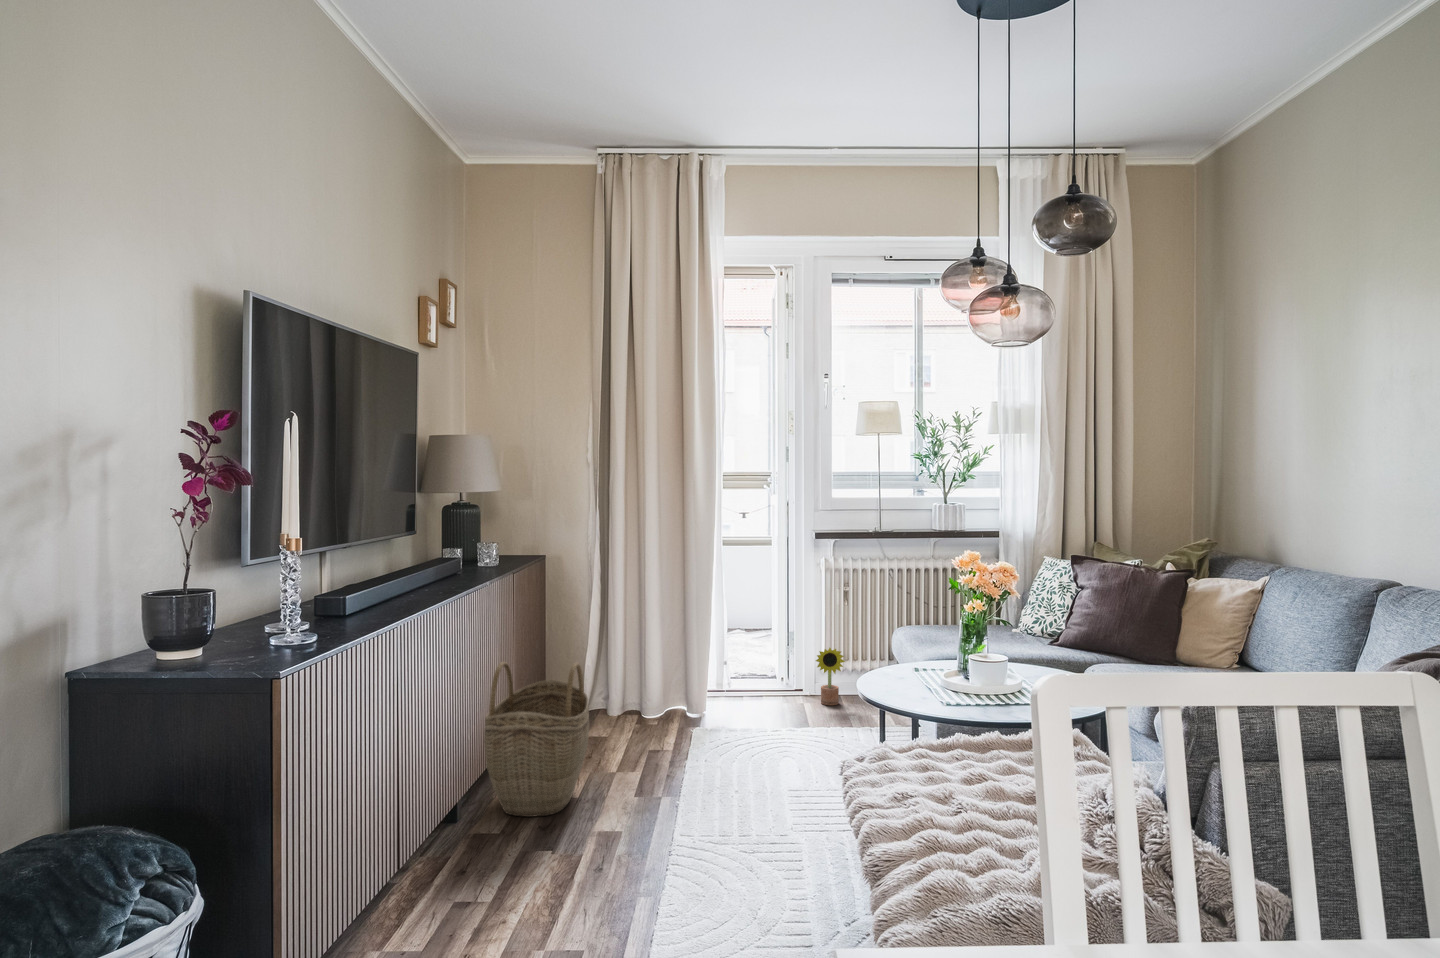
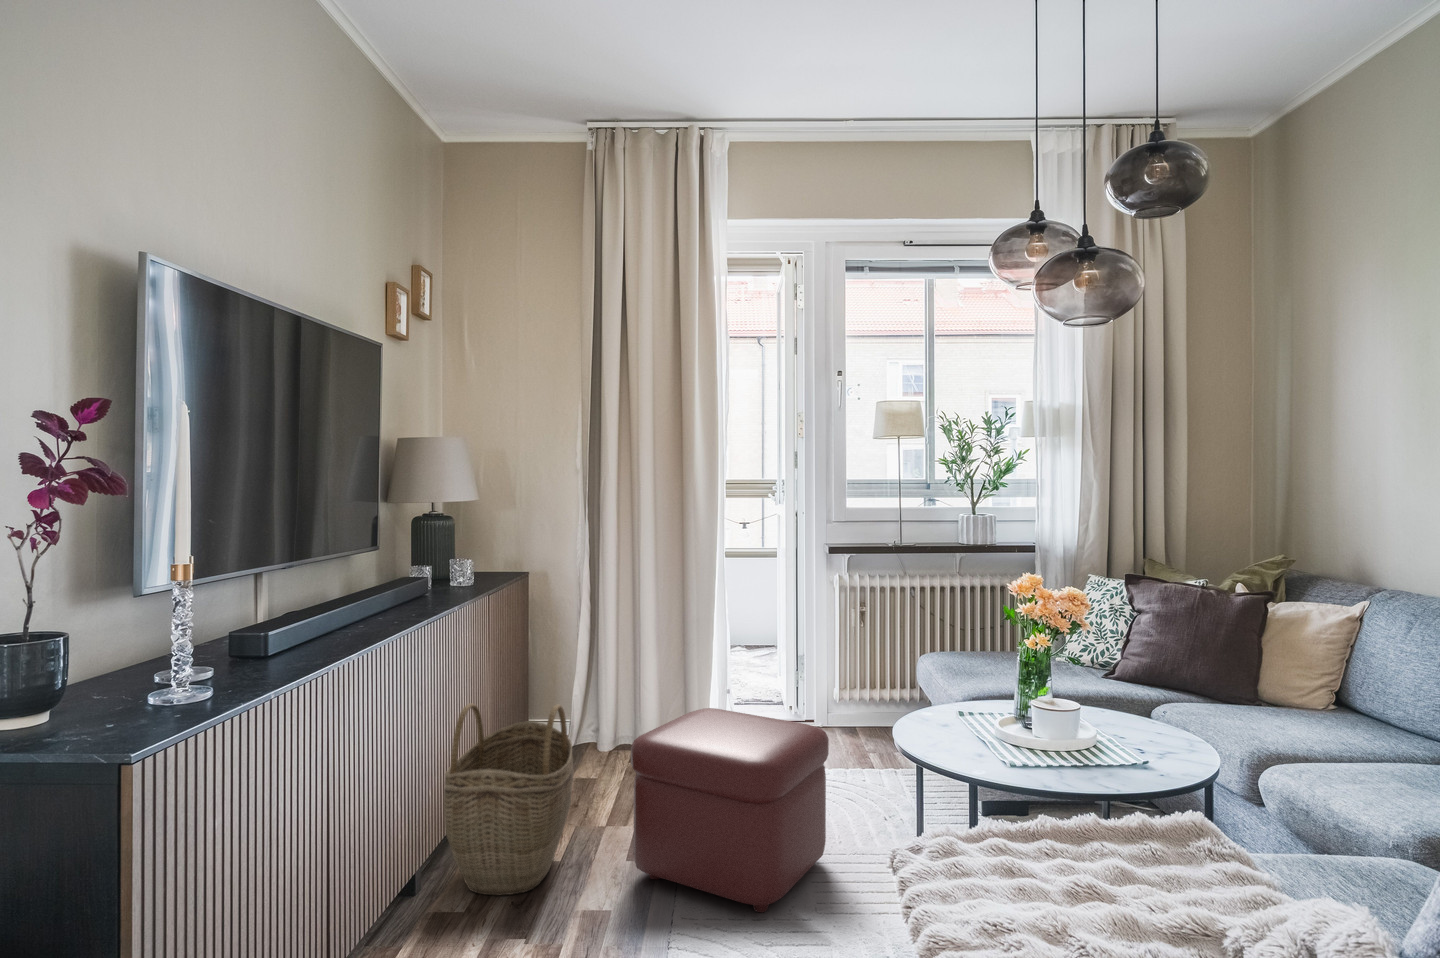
decorative plant: present [816,648,845,705] -> none [831,674,865,738]
ottoman: none [638,668,804,827] -> present [631,708,829,912]

